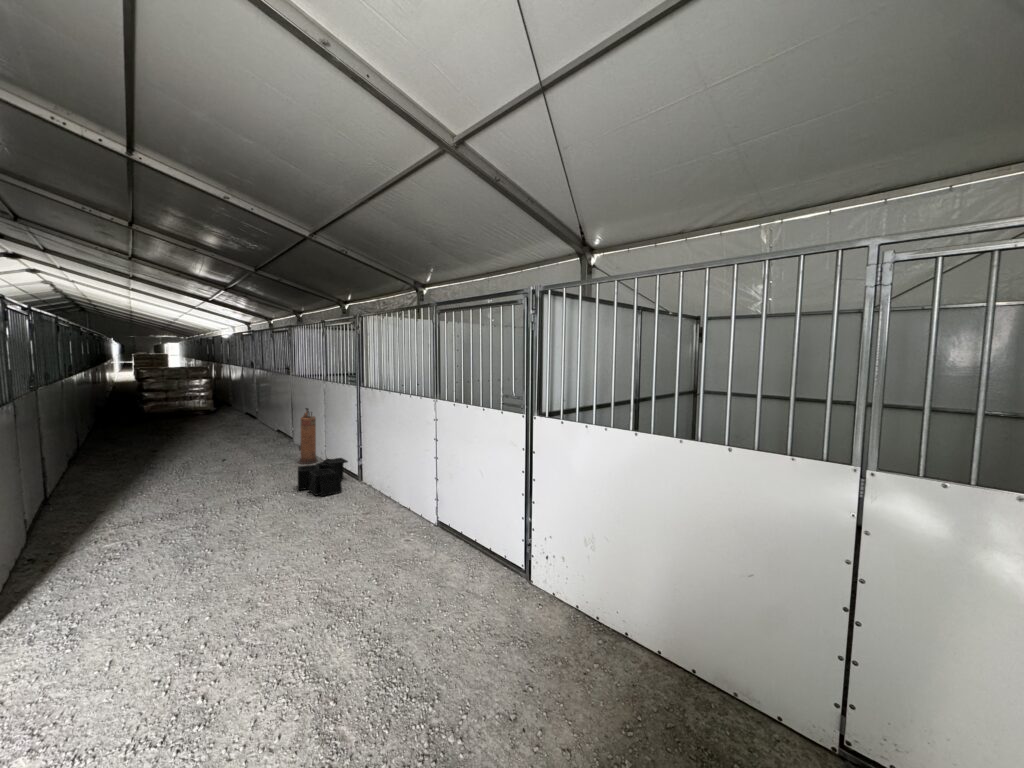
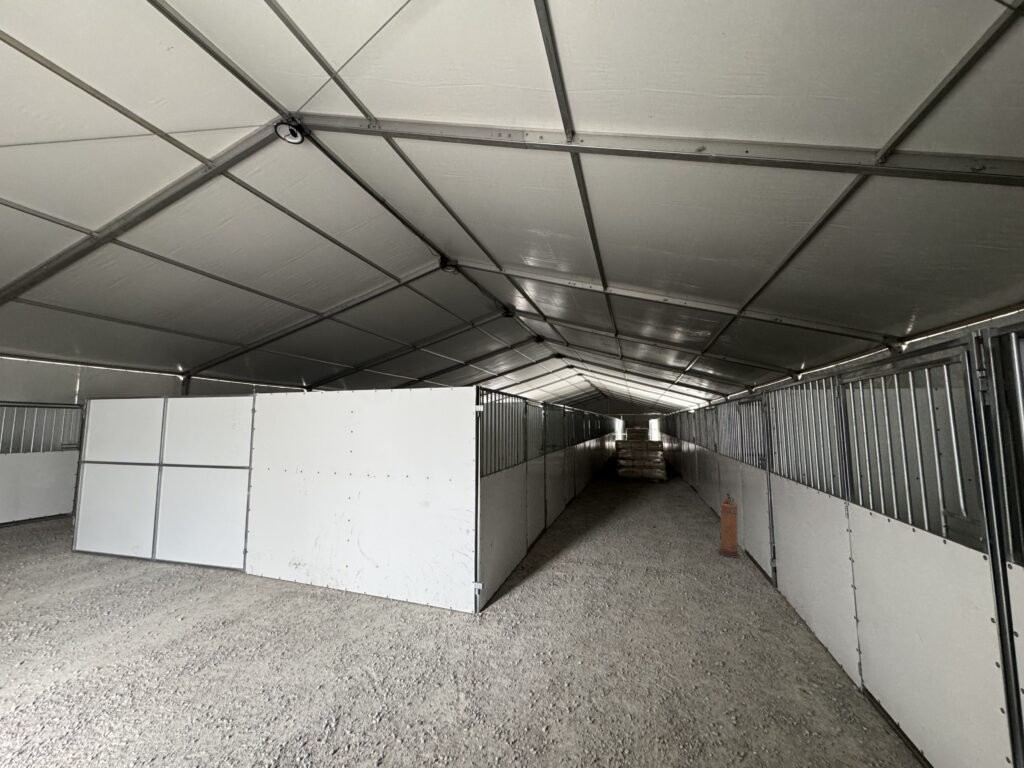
storage bin: present [298,458,348,496] -> none [703,555,764,601]

